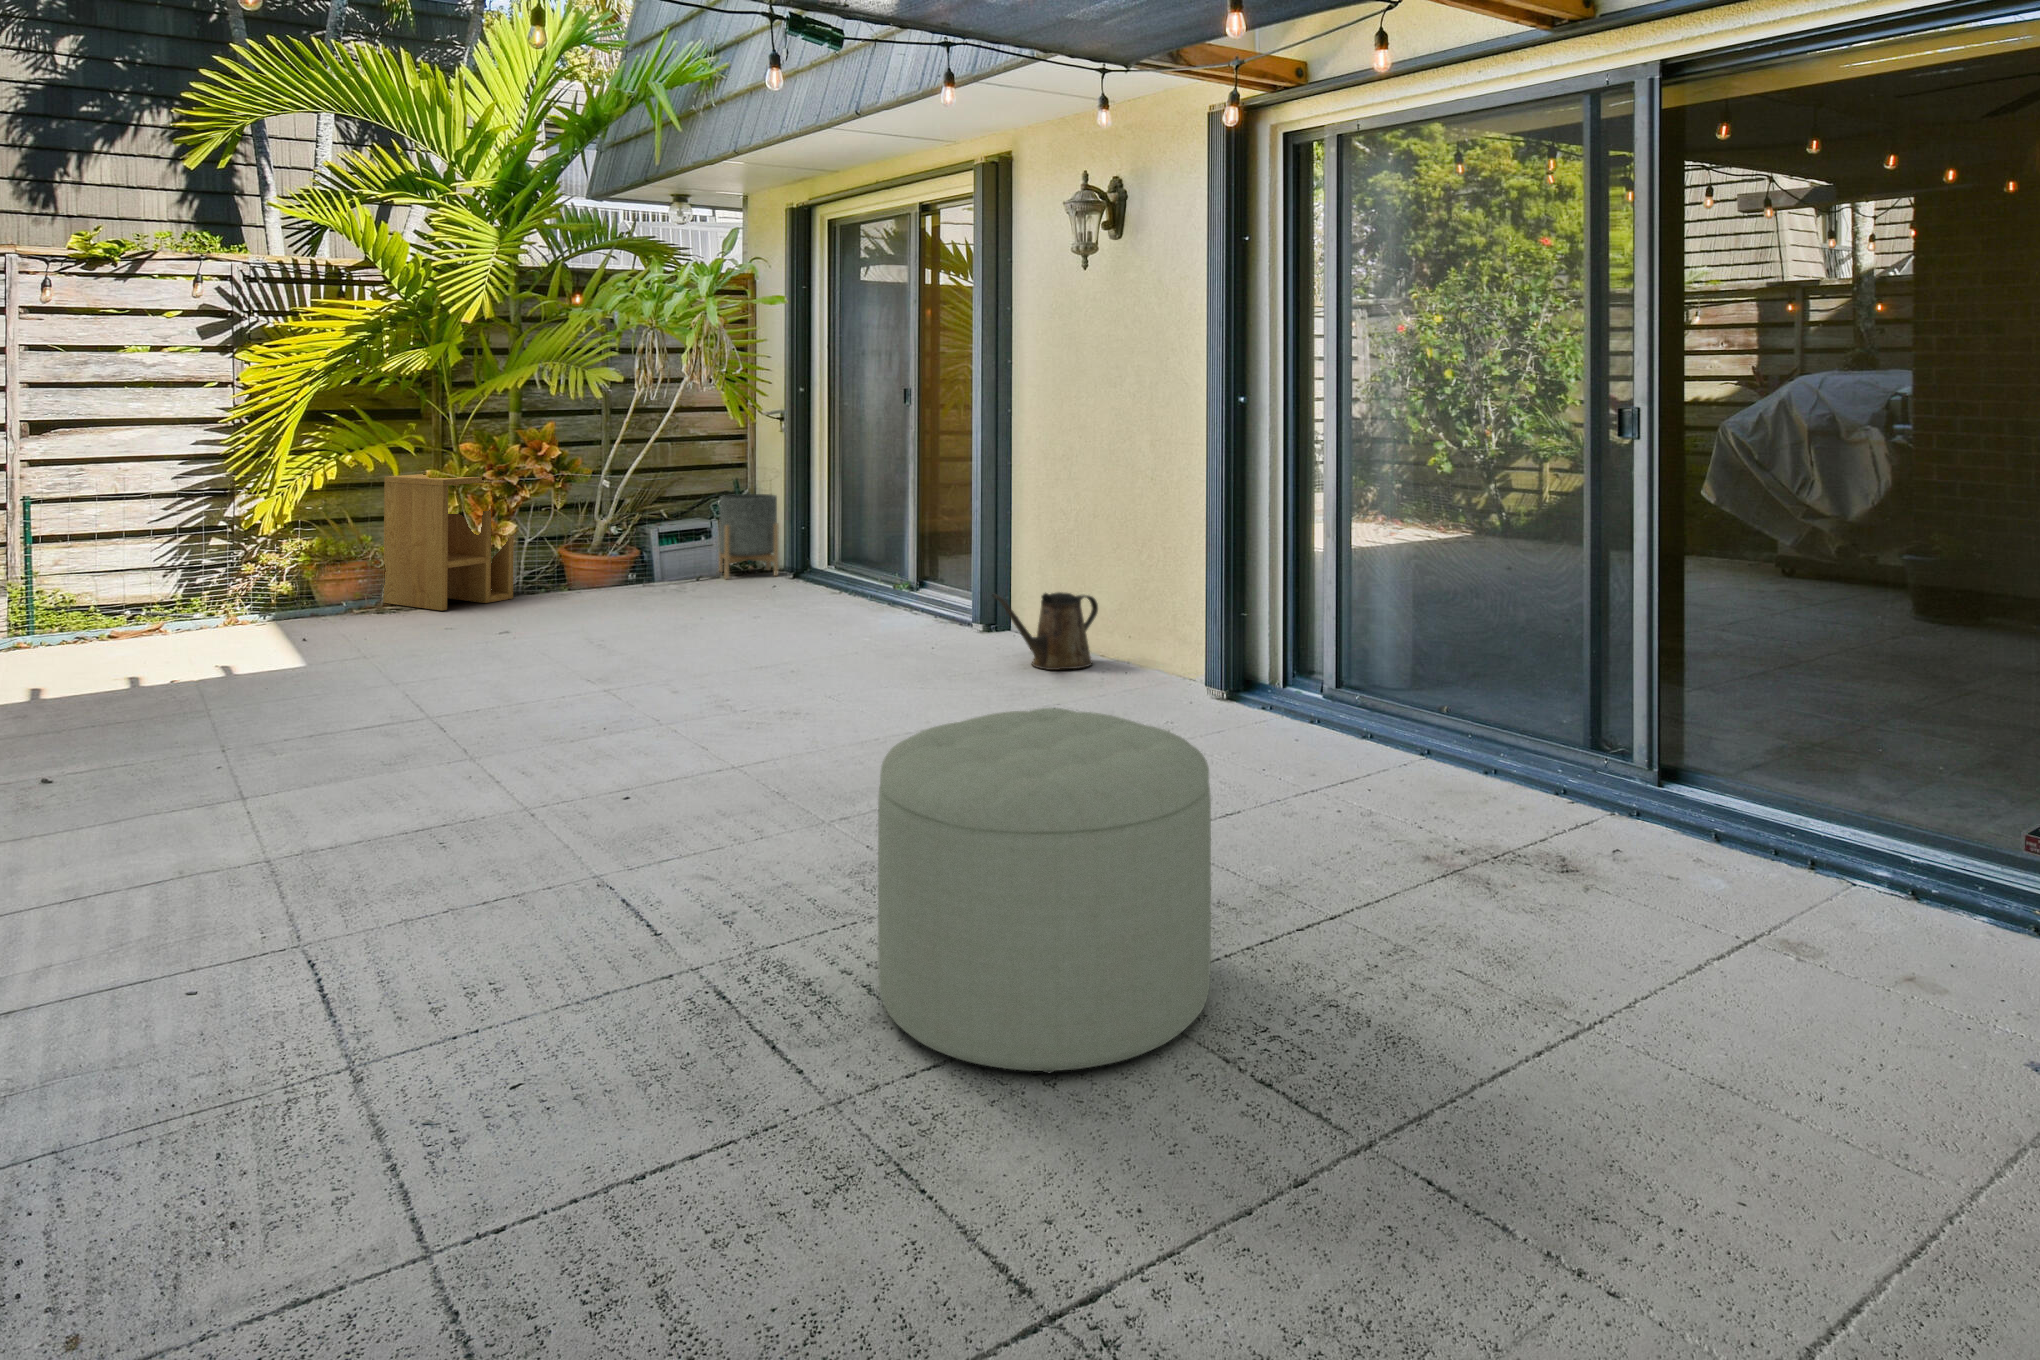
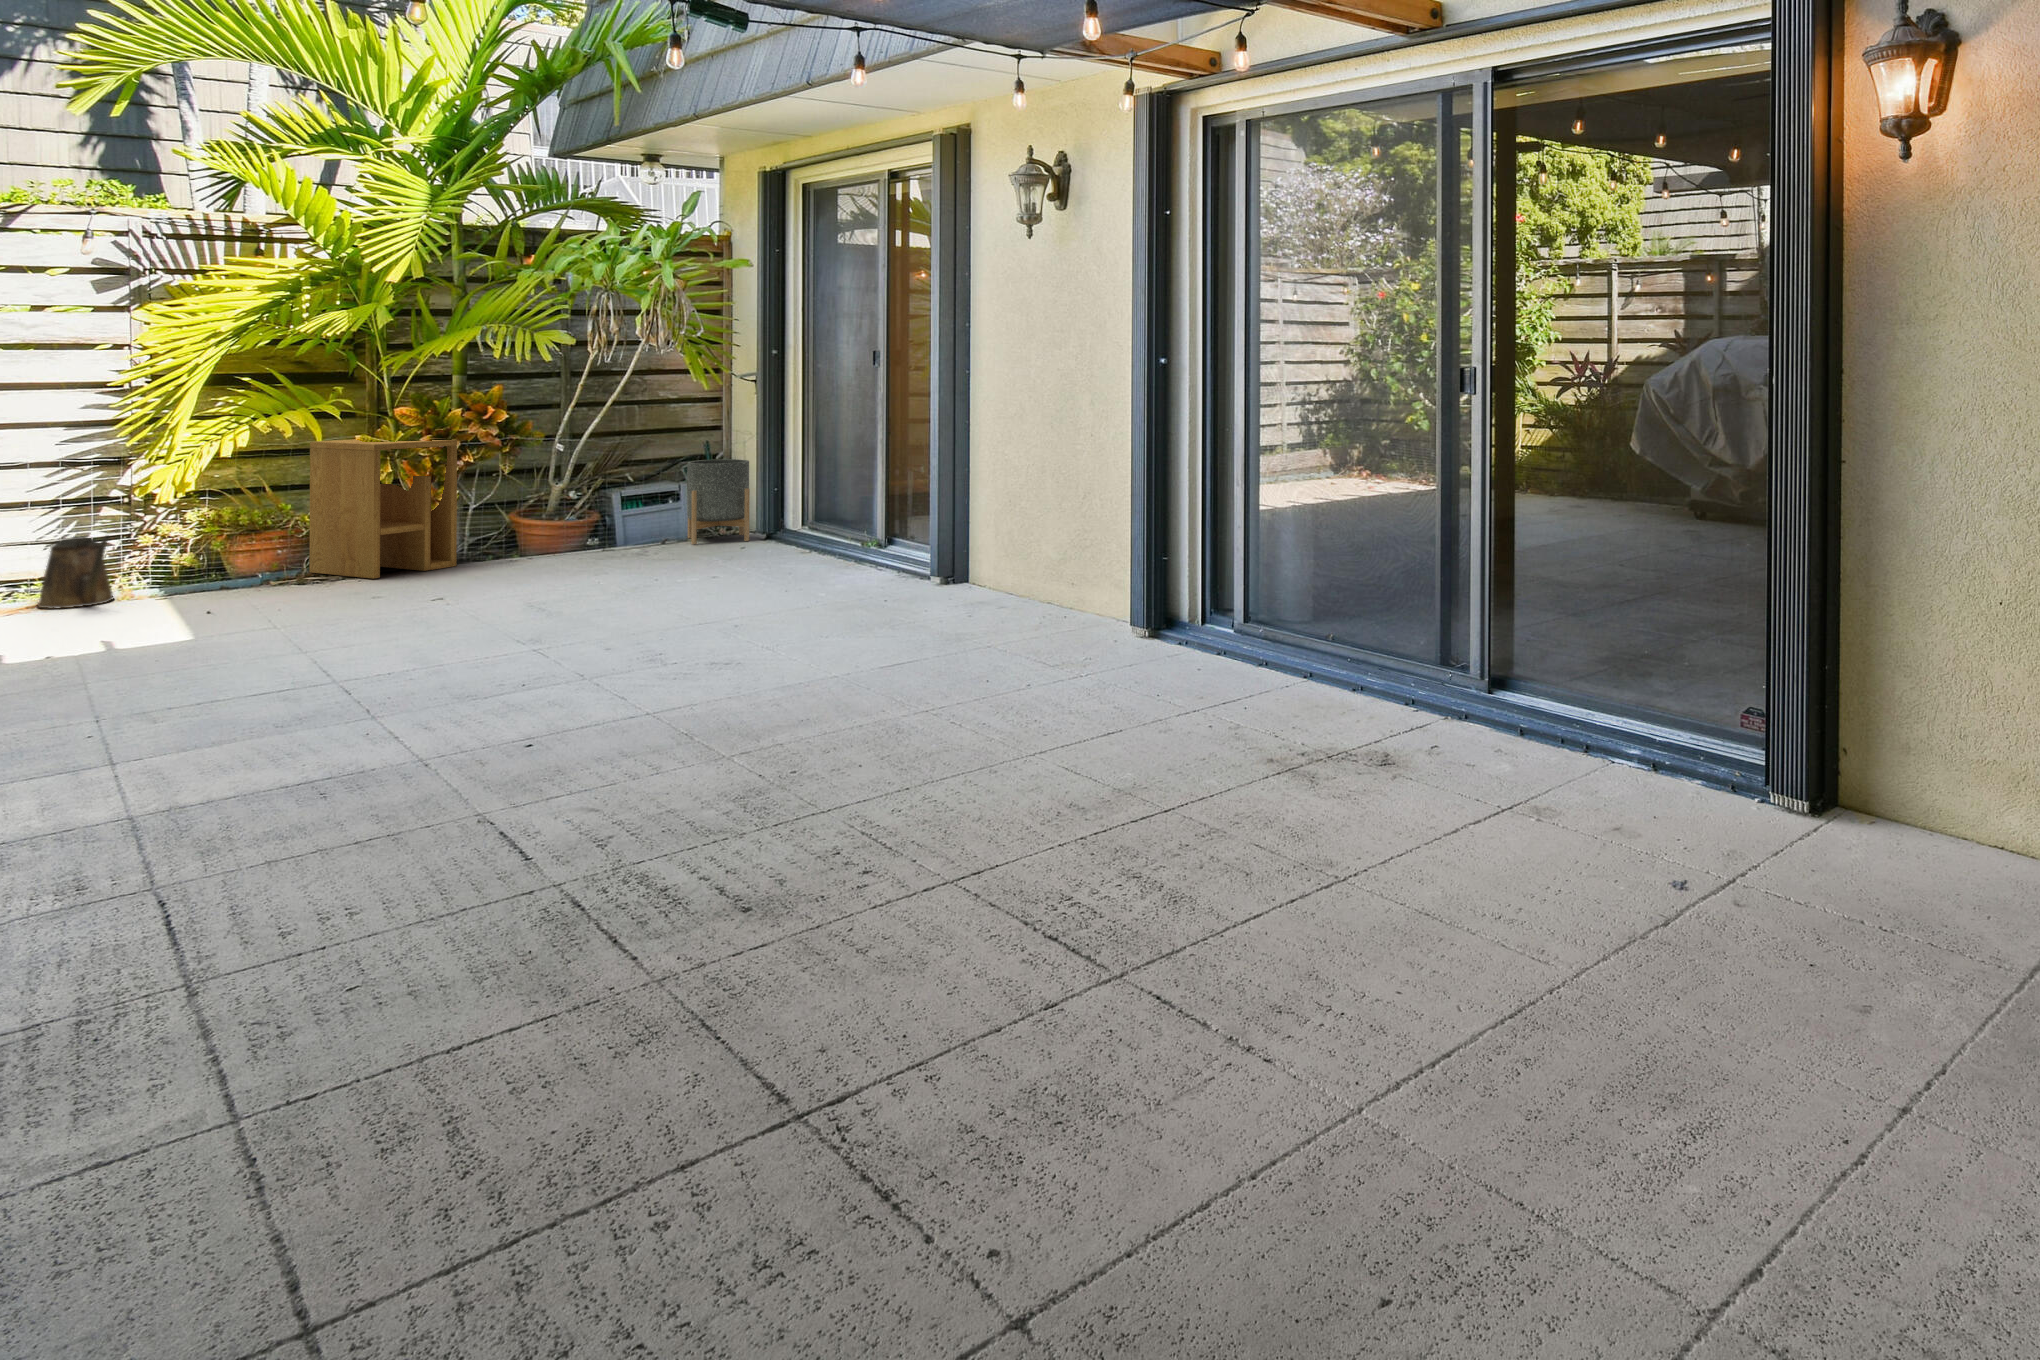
watering can: present [992,592,1098,670] -> present [37,536,114,608]
ottoman: present [878,708,1211,1073] -> none [713,632,1018,929]

